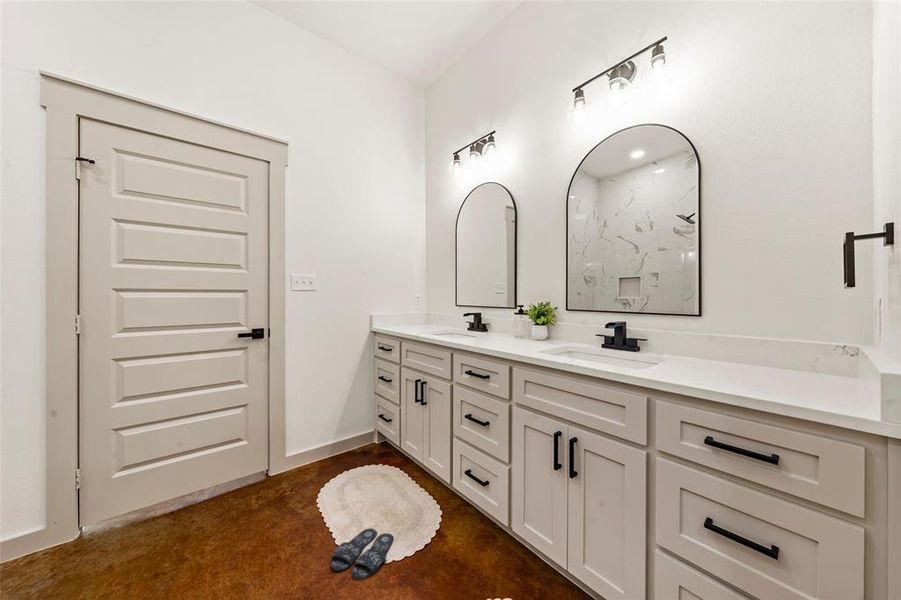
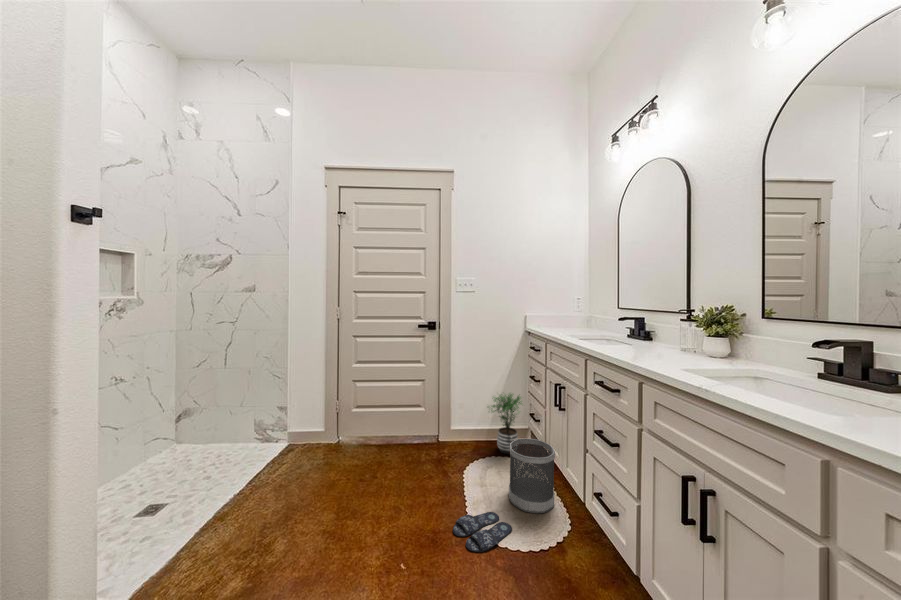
potted plant: none [334,397,376,465] -> present [491,393,522,454]
wastebasket: none [376,439,422,515] -> present [509,438,555,513]

